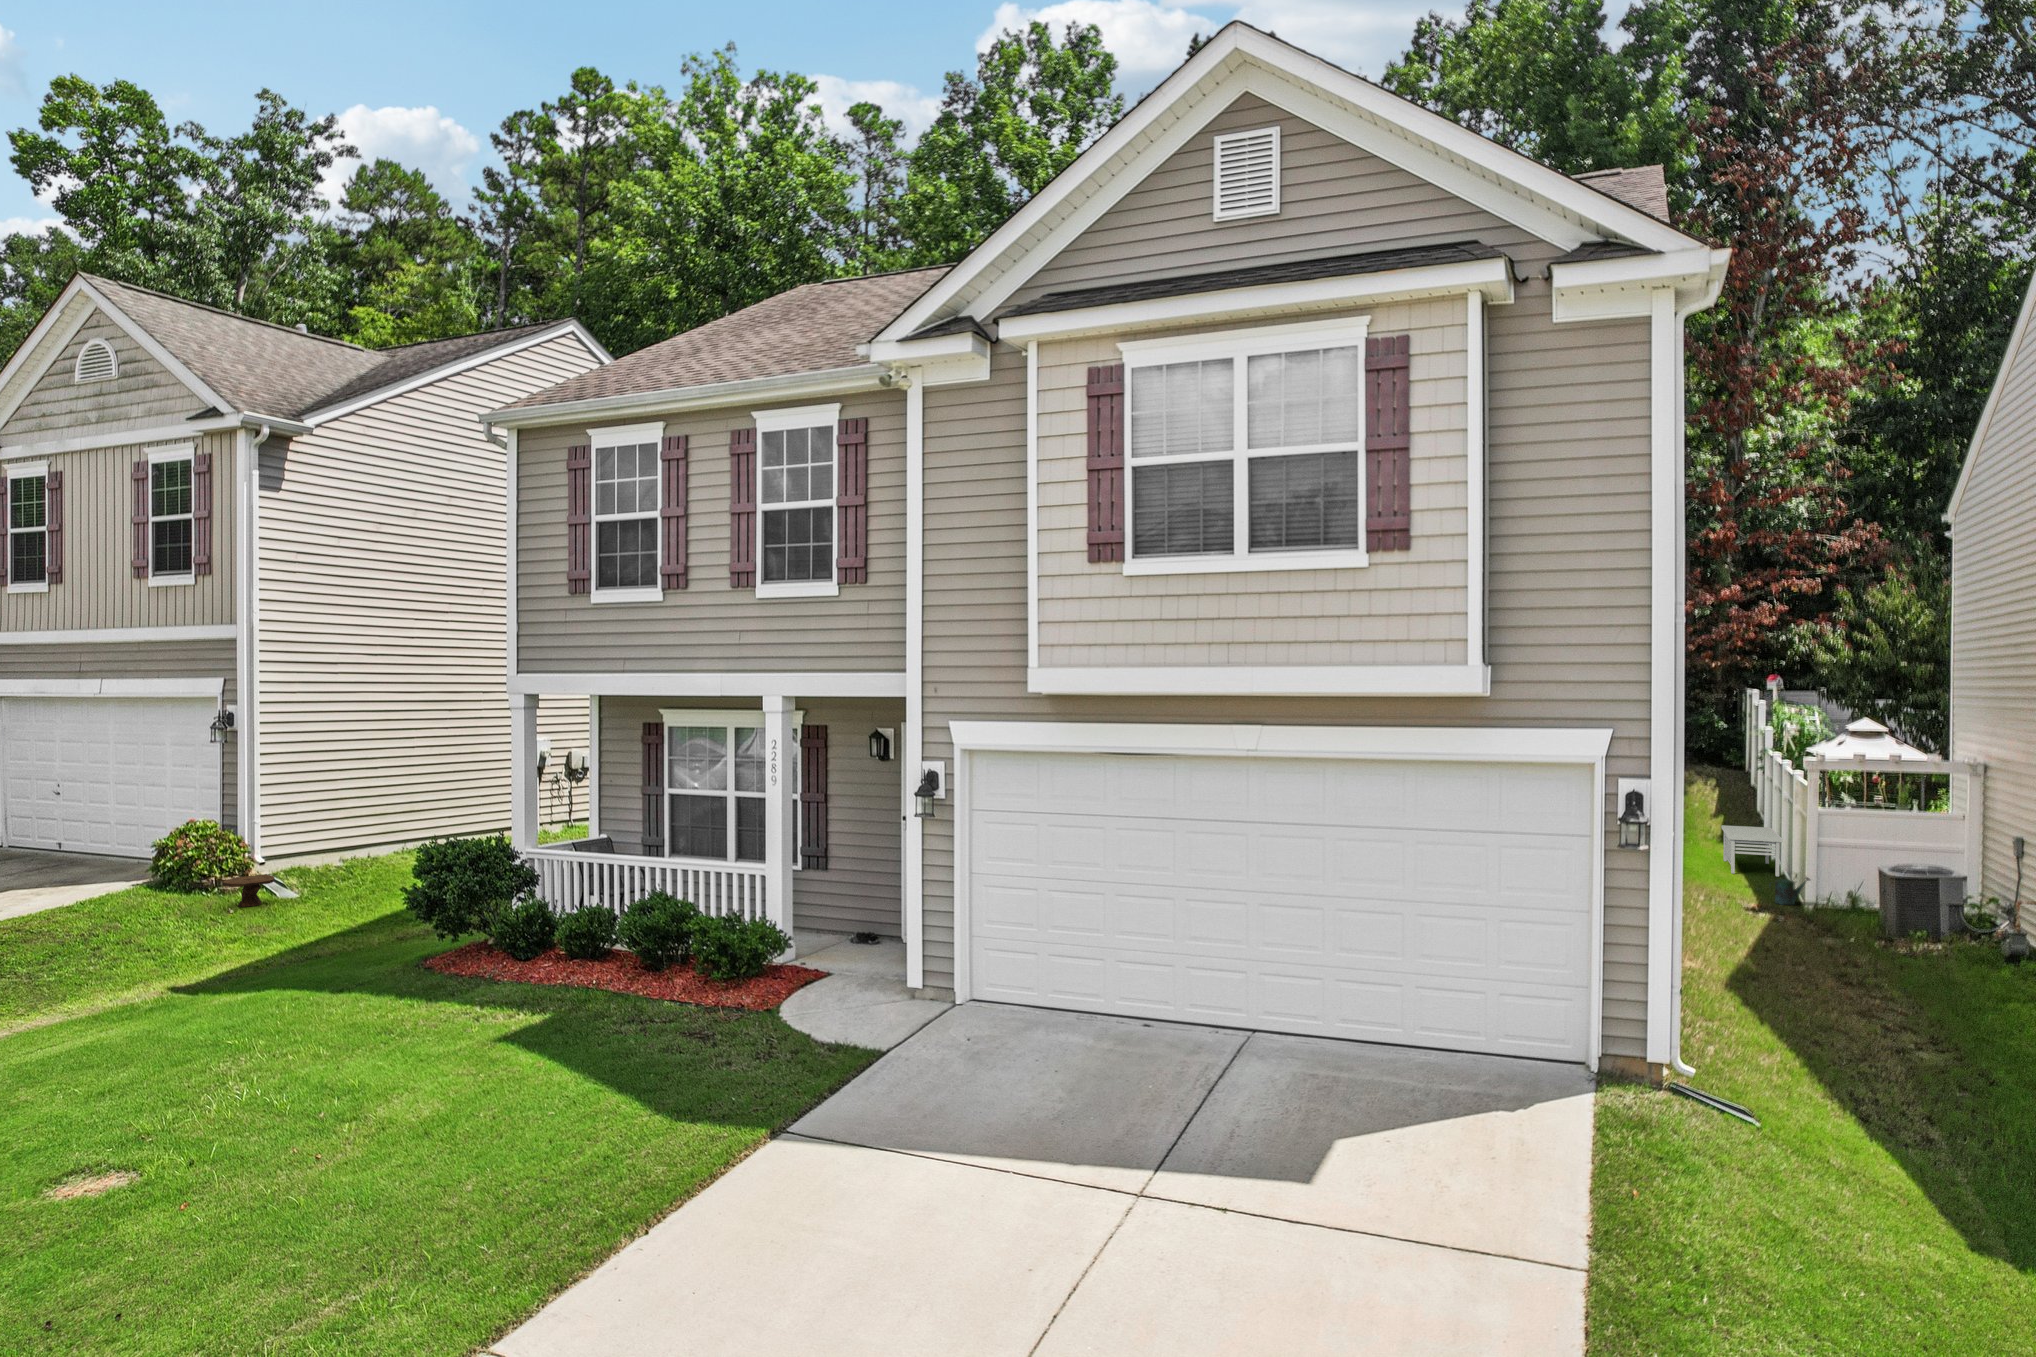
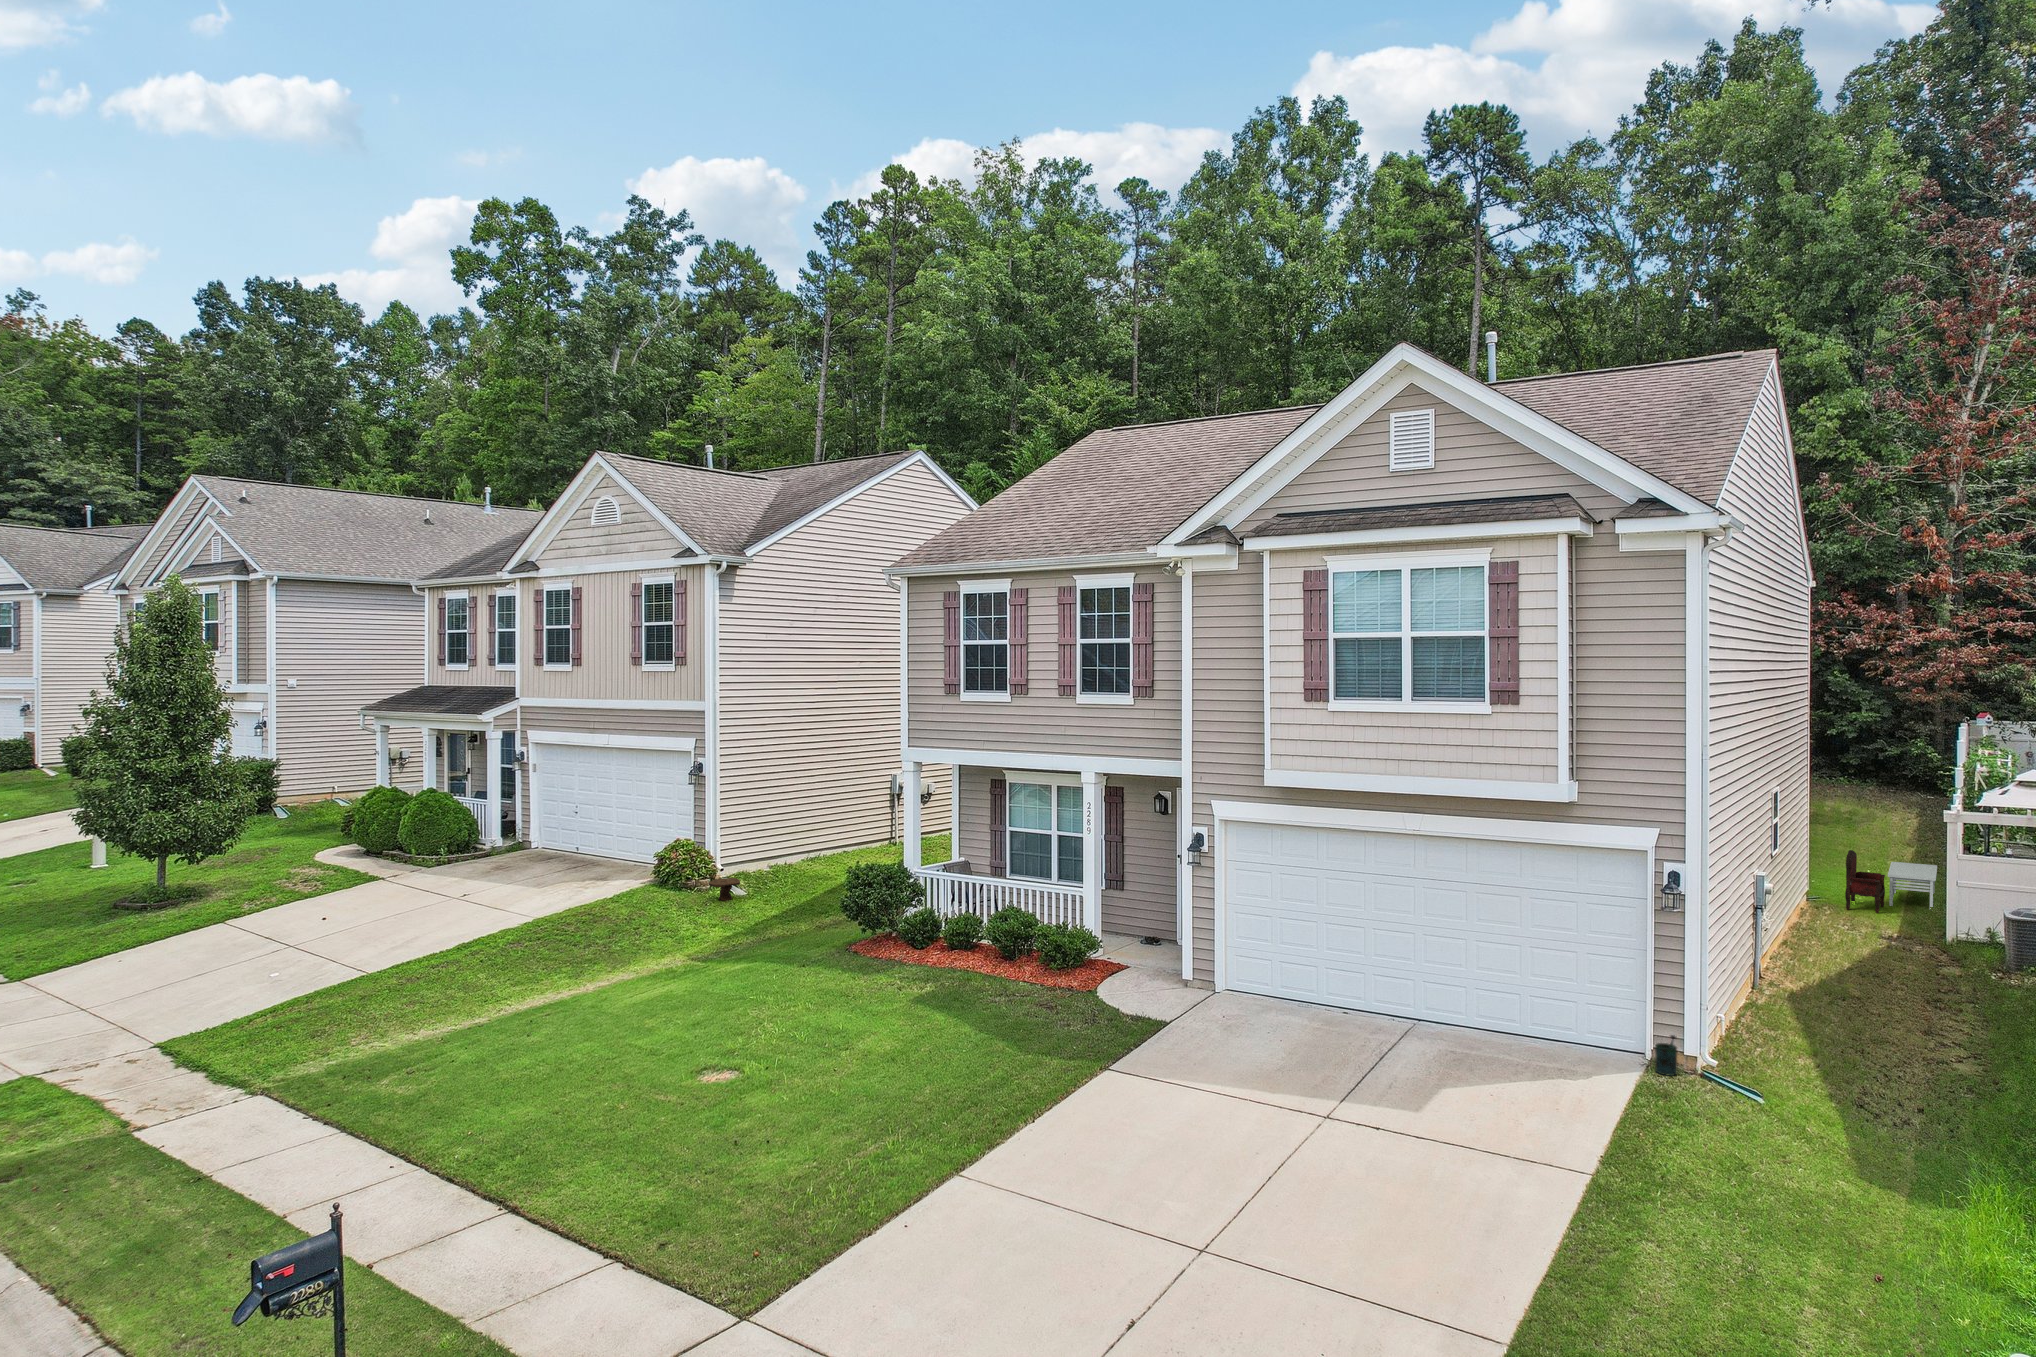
armchair: none [1689,809,1728,881] -> present [1845,850,1885,913]
watering can: present [1775,877,1810,905] -> present [1655,1035,1677,1076]

